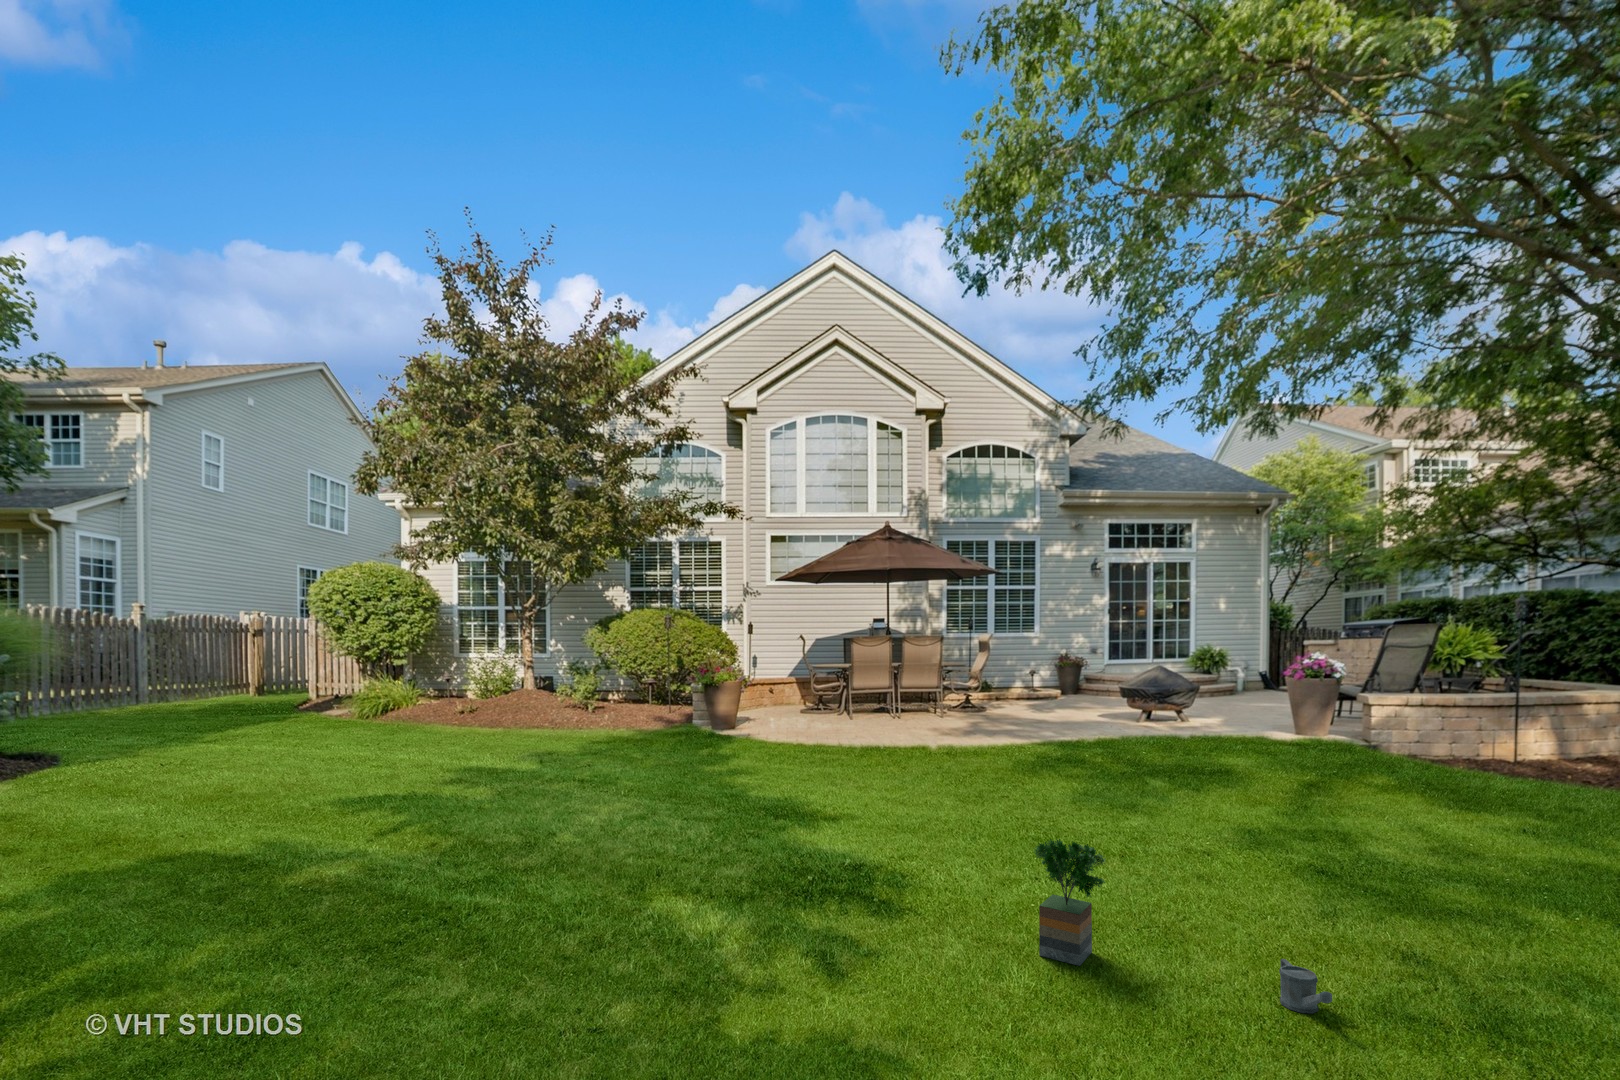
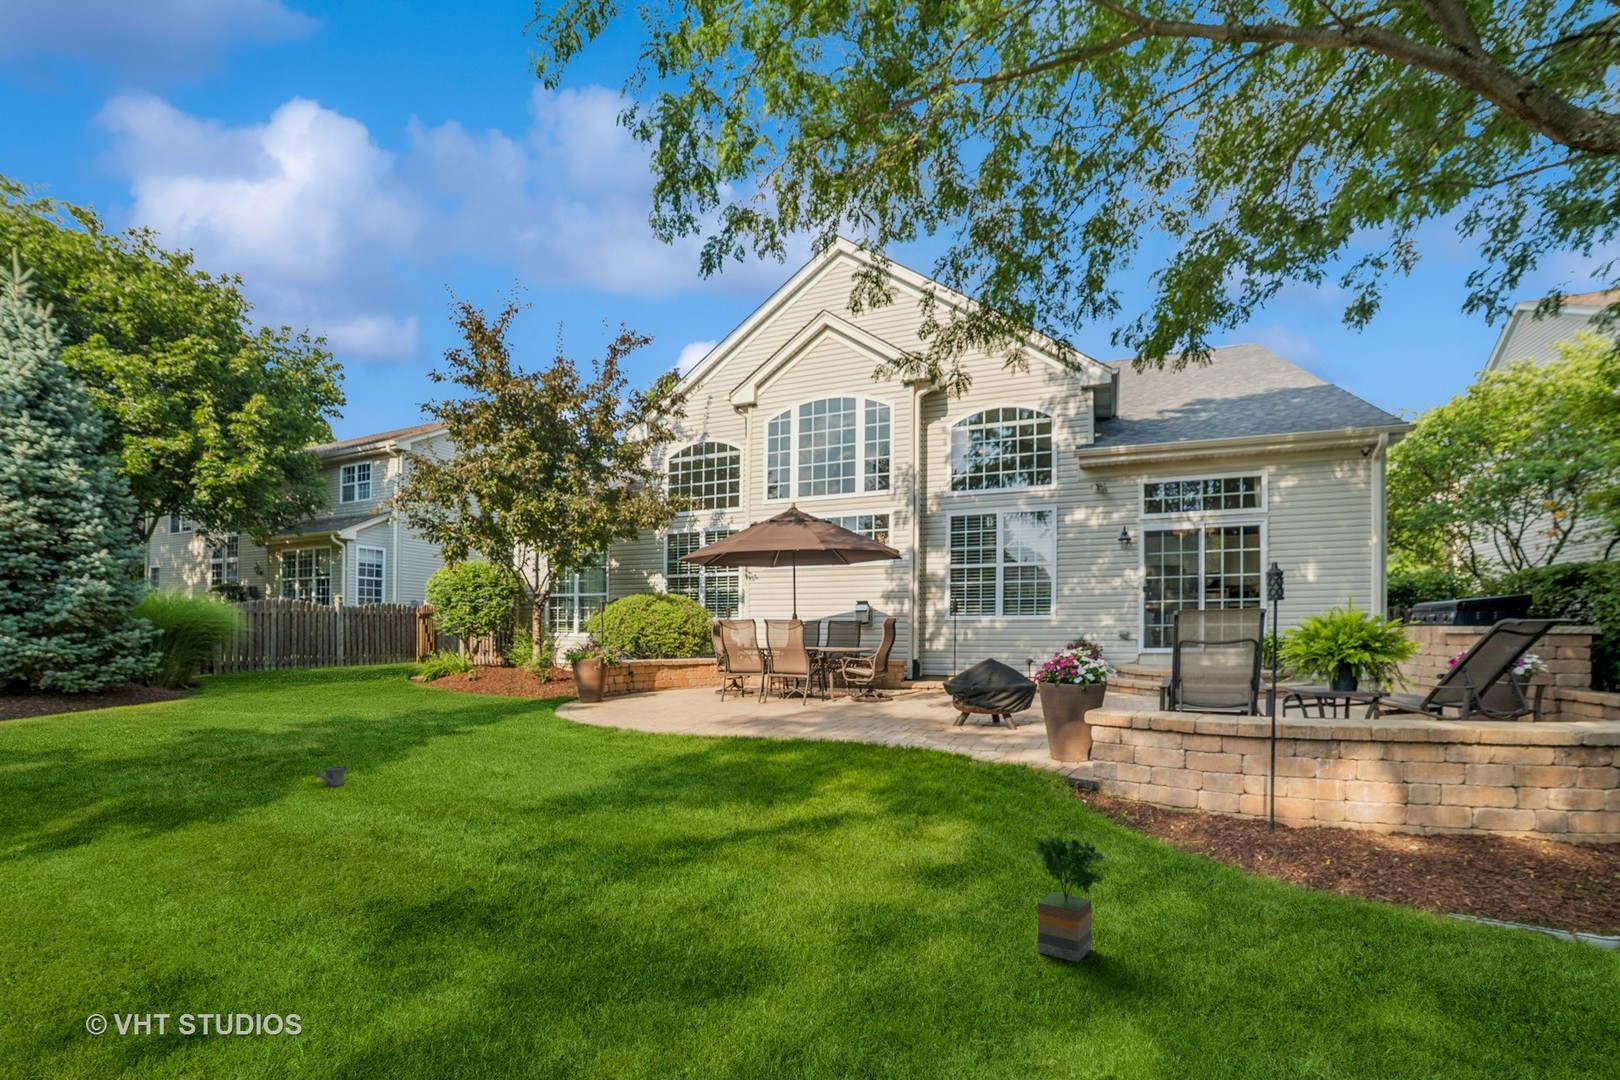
watering can: present [1279,959,1332,1014] -> present [316,765,346,787]

